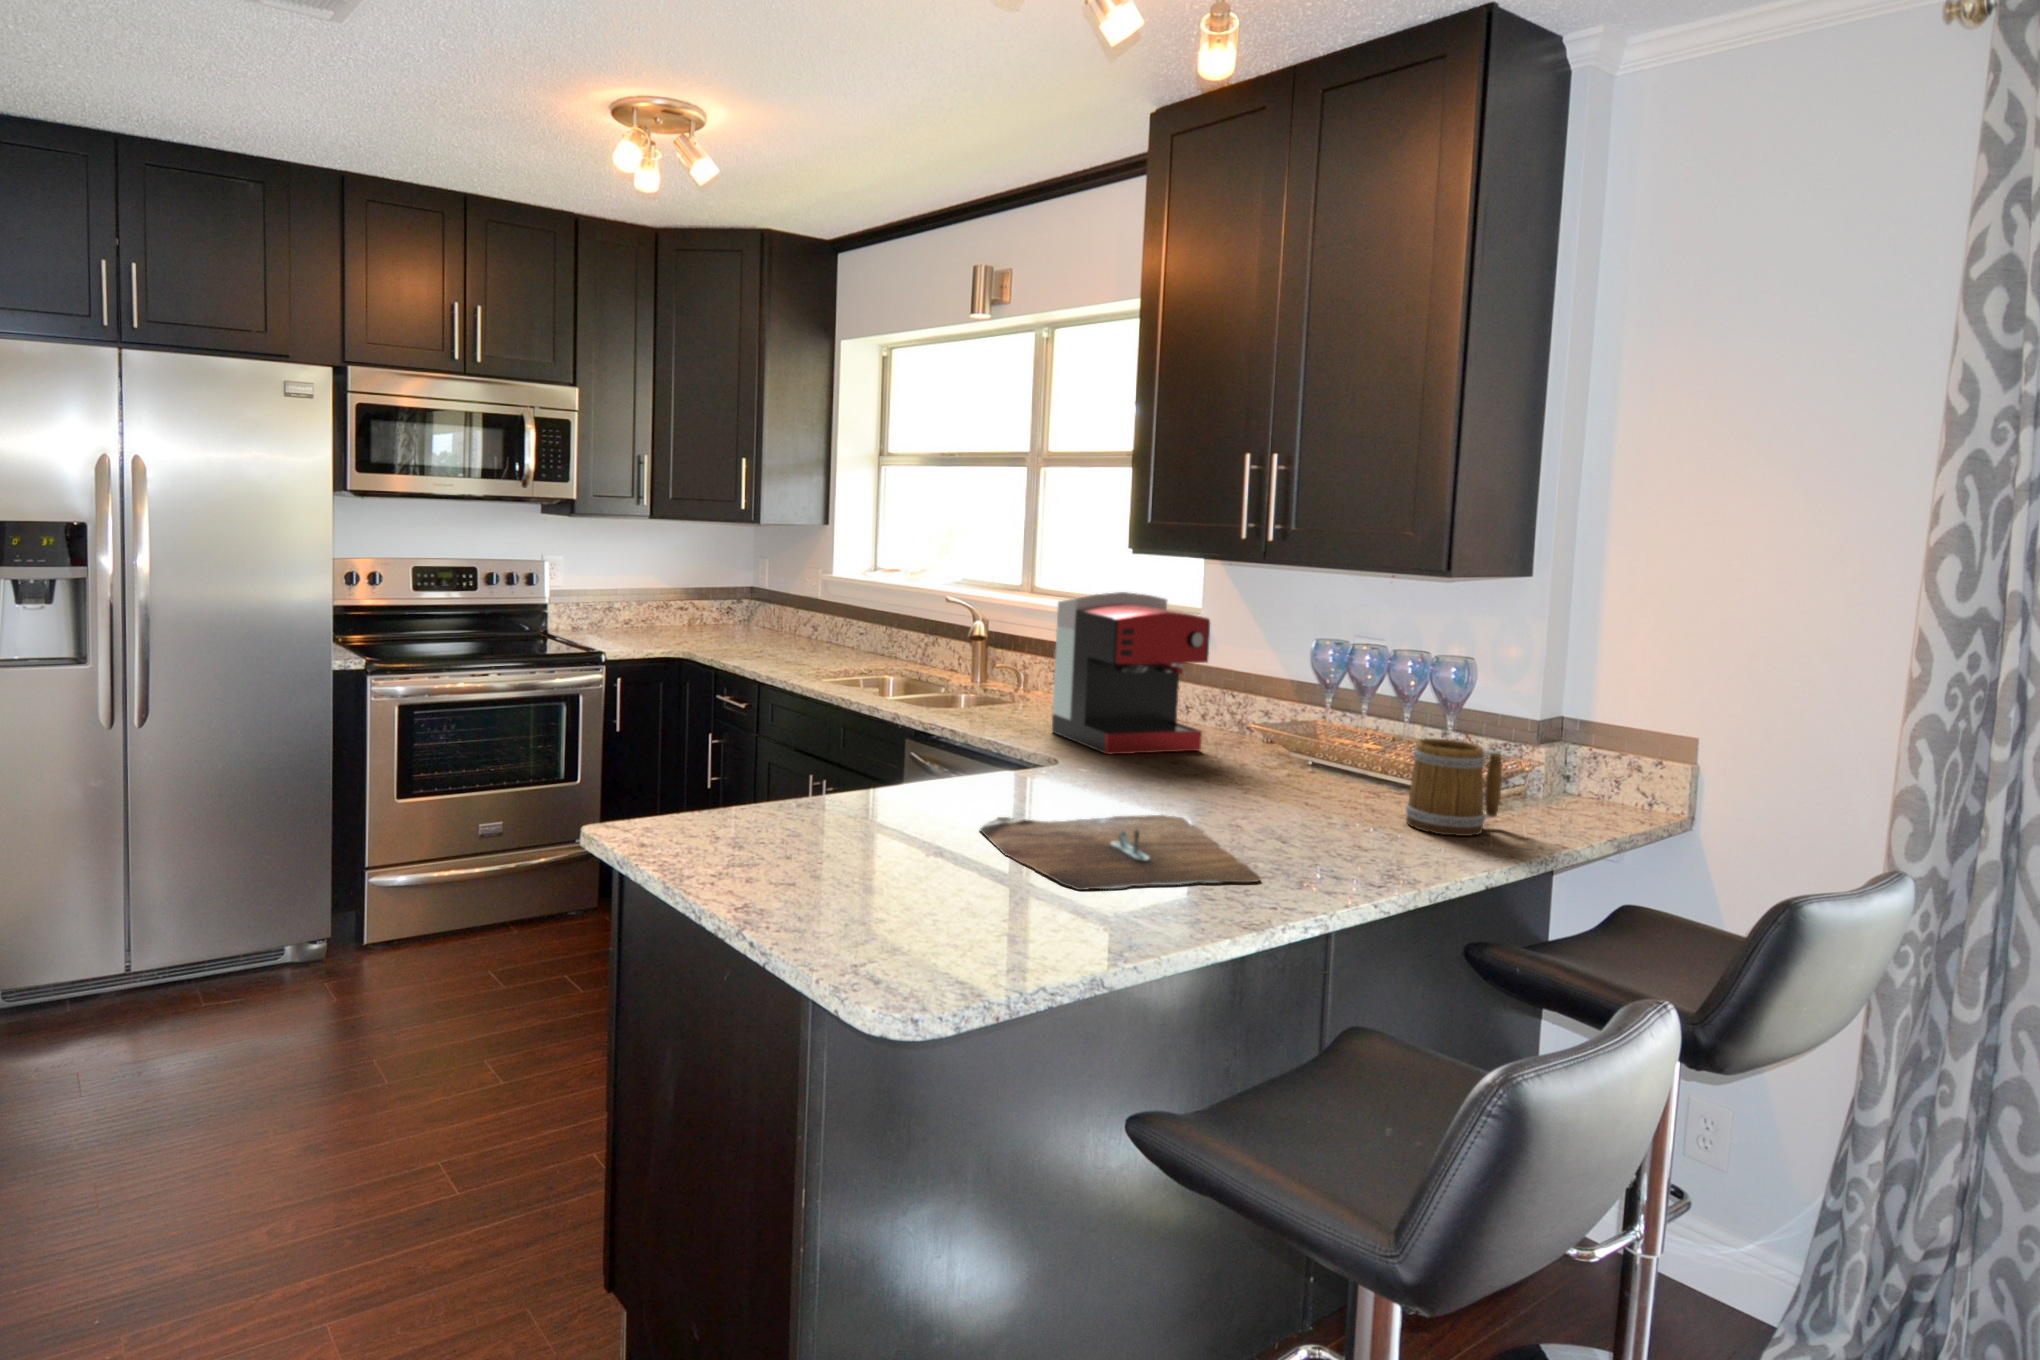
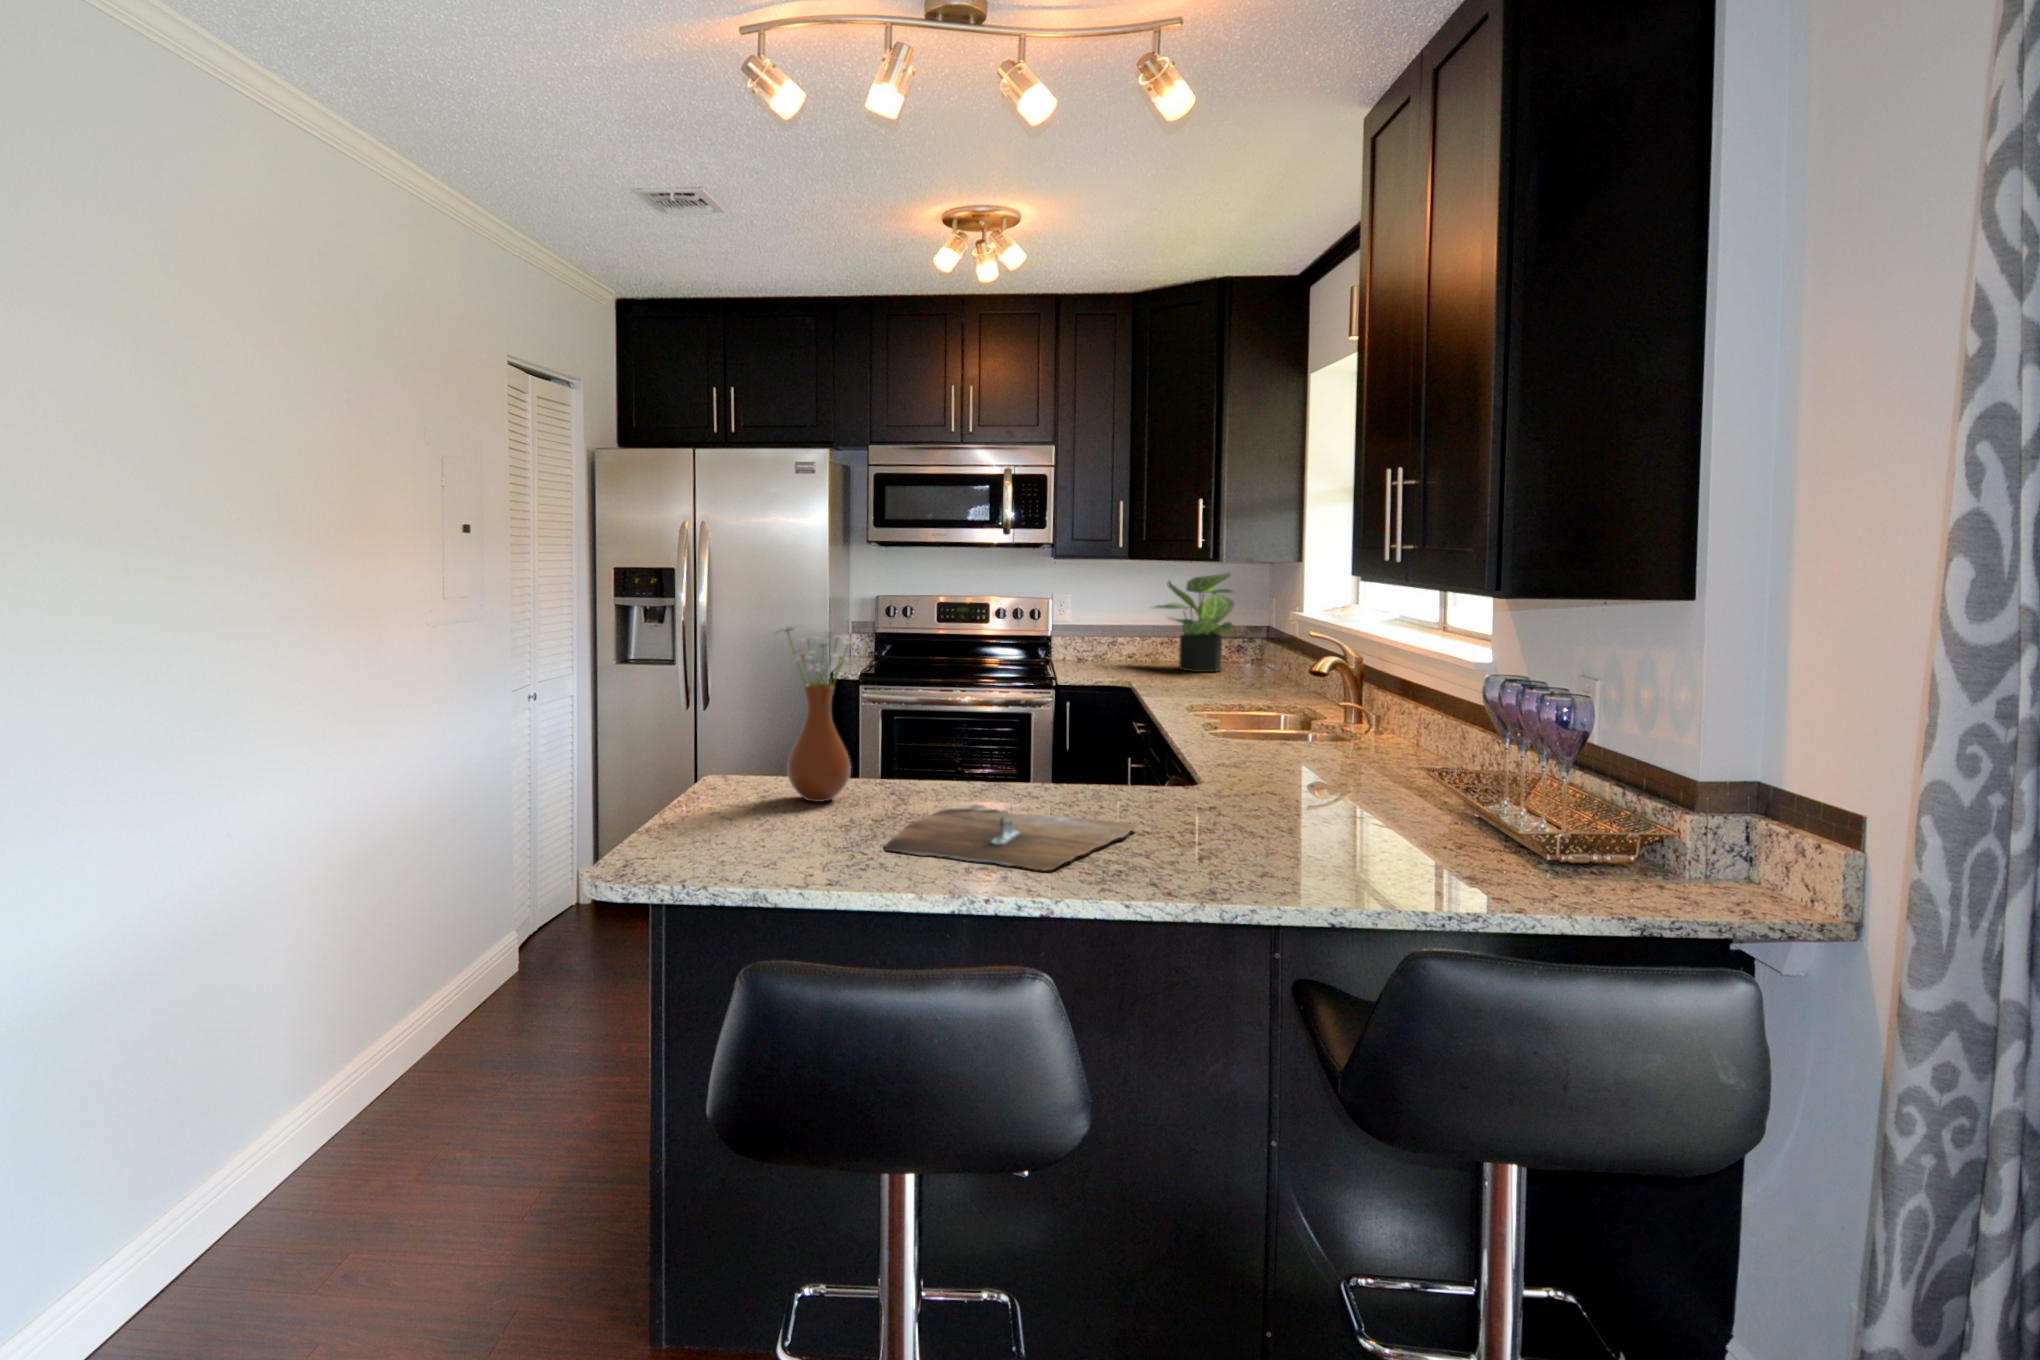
potted plant: none [657,535,763,638] -> present [1155,573,1234,672]
coffee maker: present [1052,592,1210,754] -> none [1258,620,1382,790]
vase: none [764,616,900,842] -> present [775,627,862,802]
mug: present [1406,739,1502,836] -> none [1373,775,1493,885]

